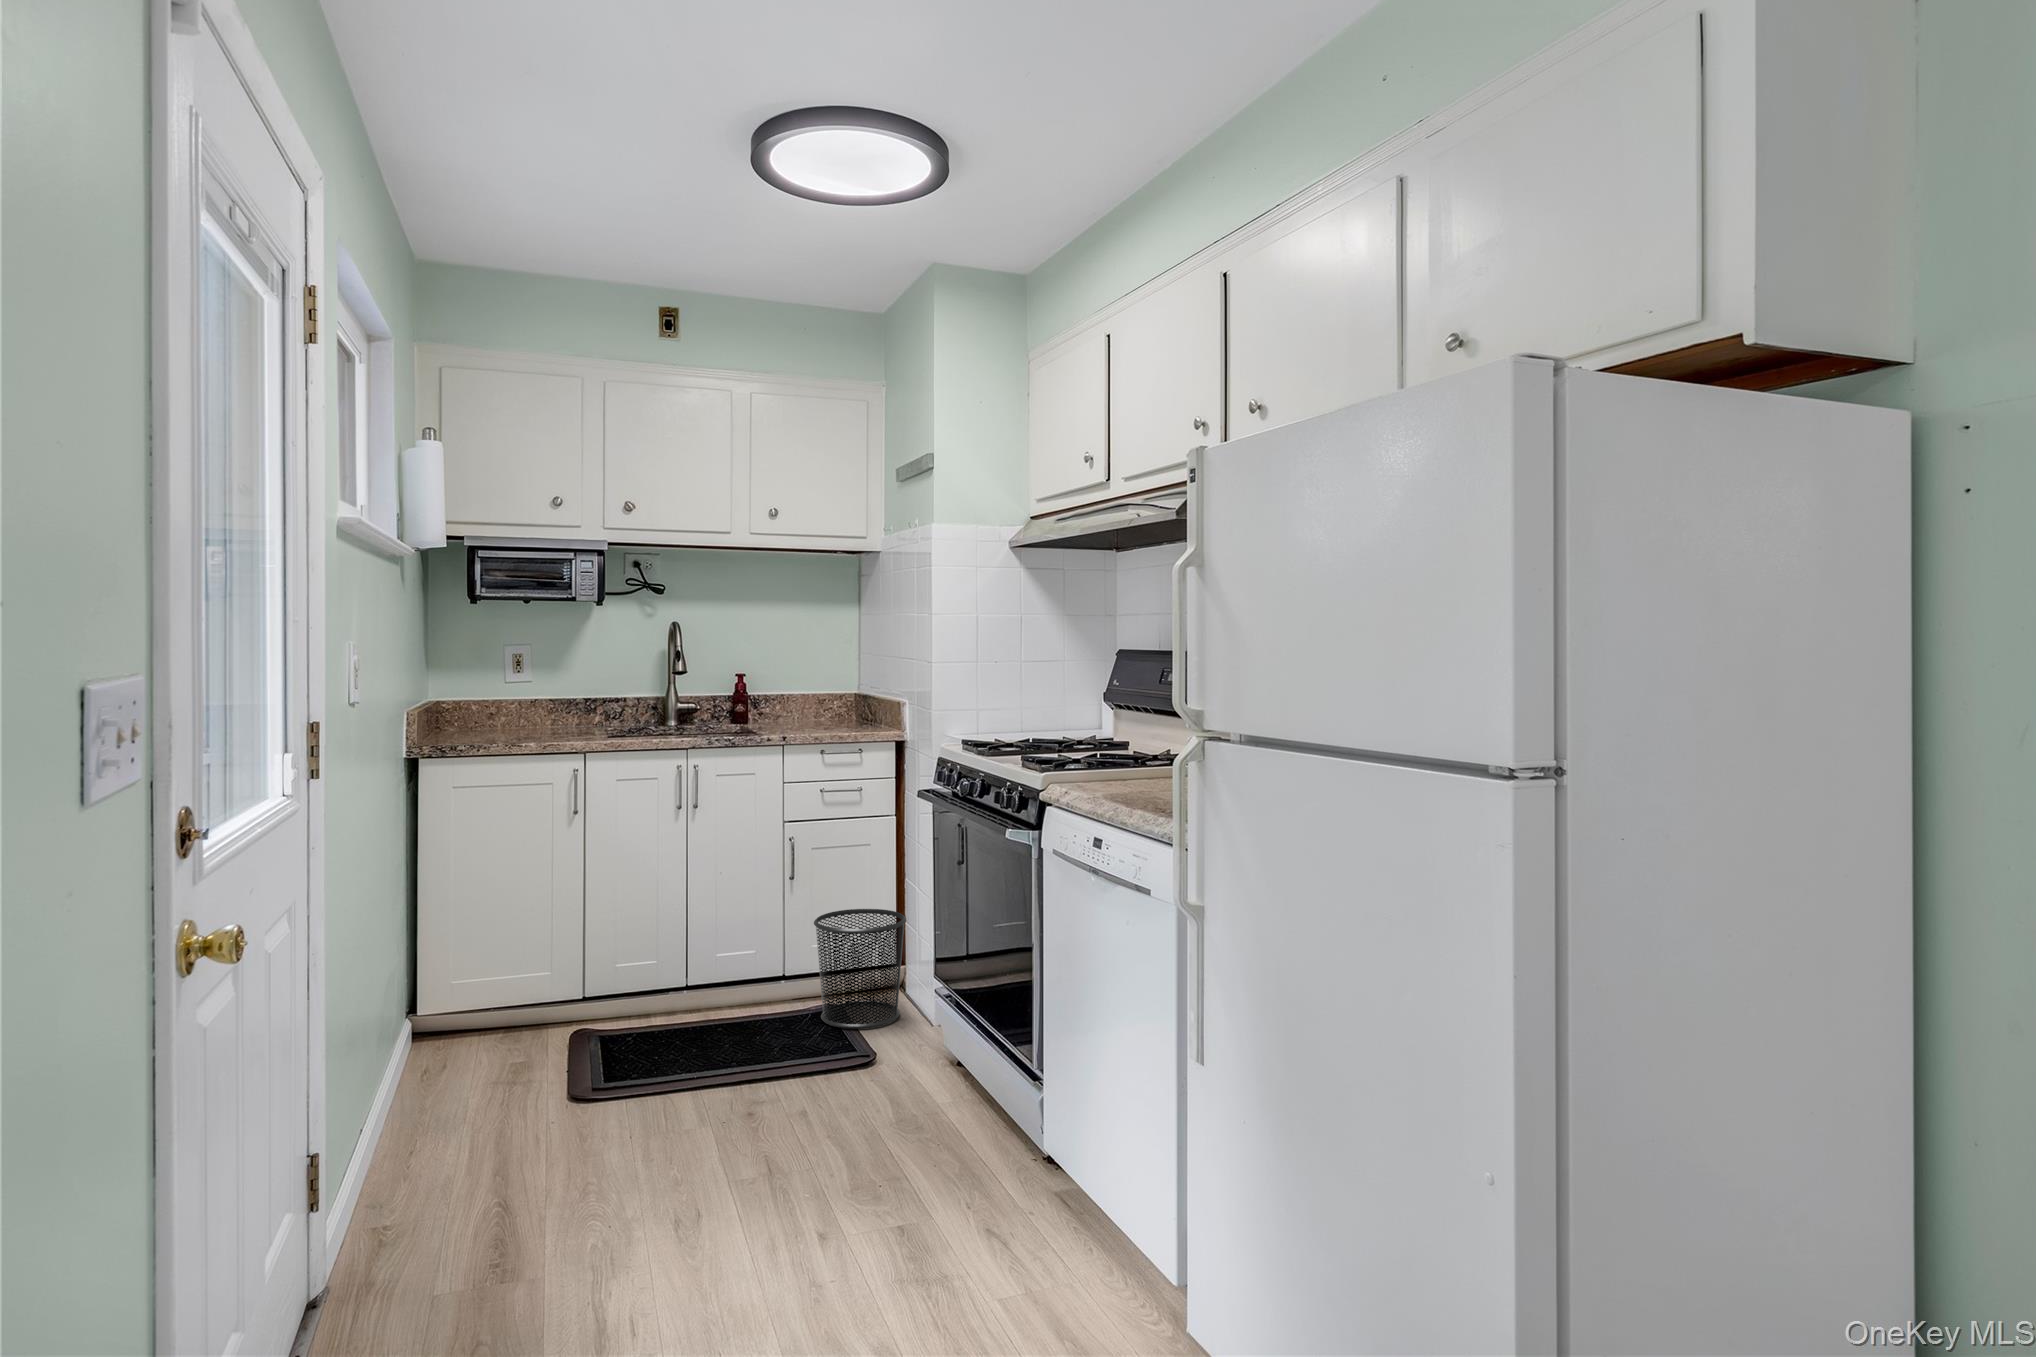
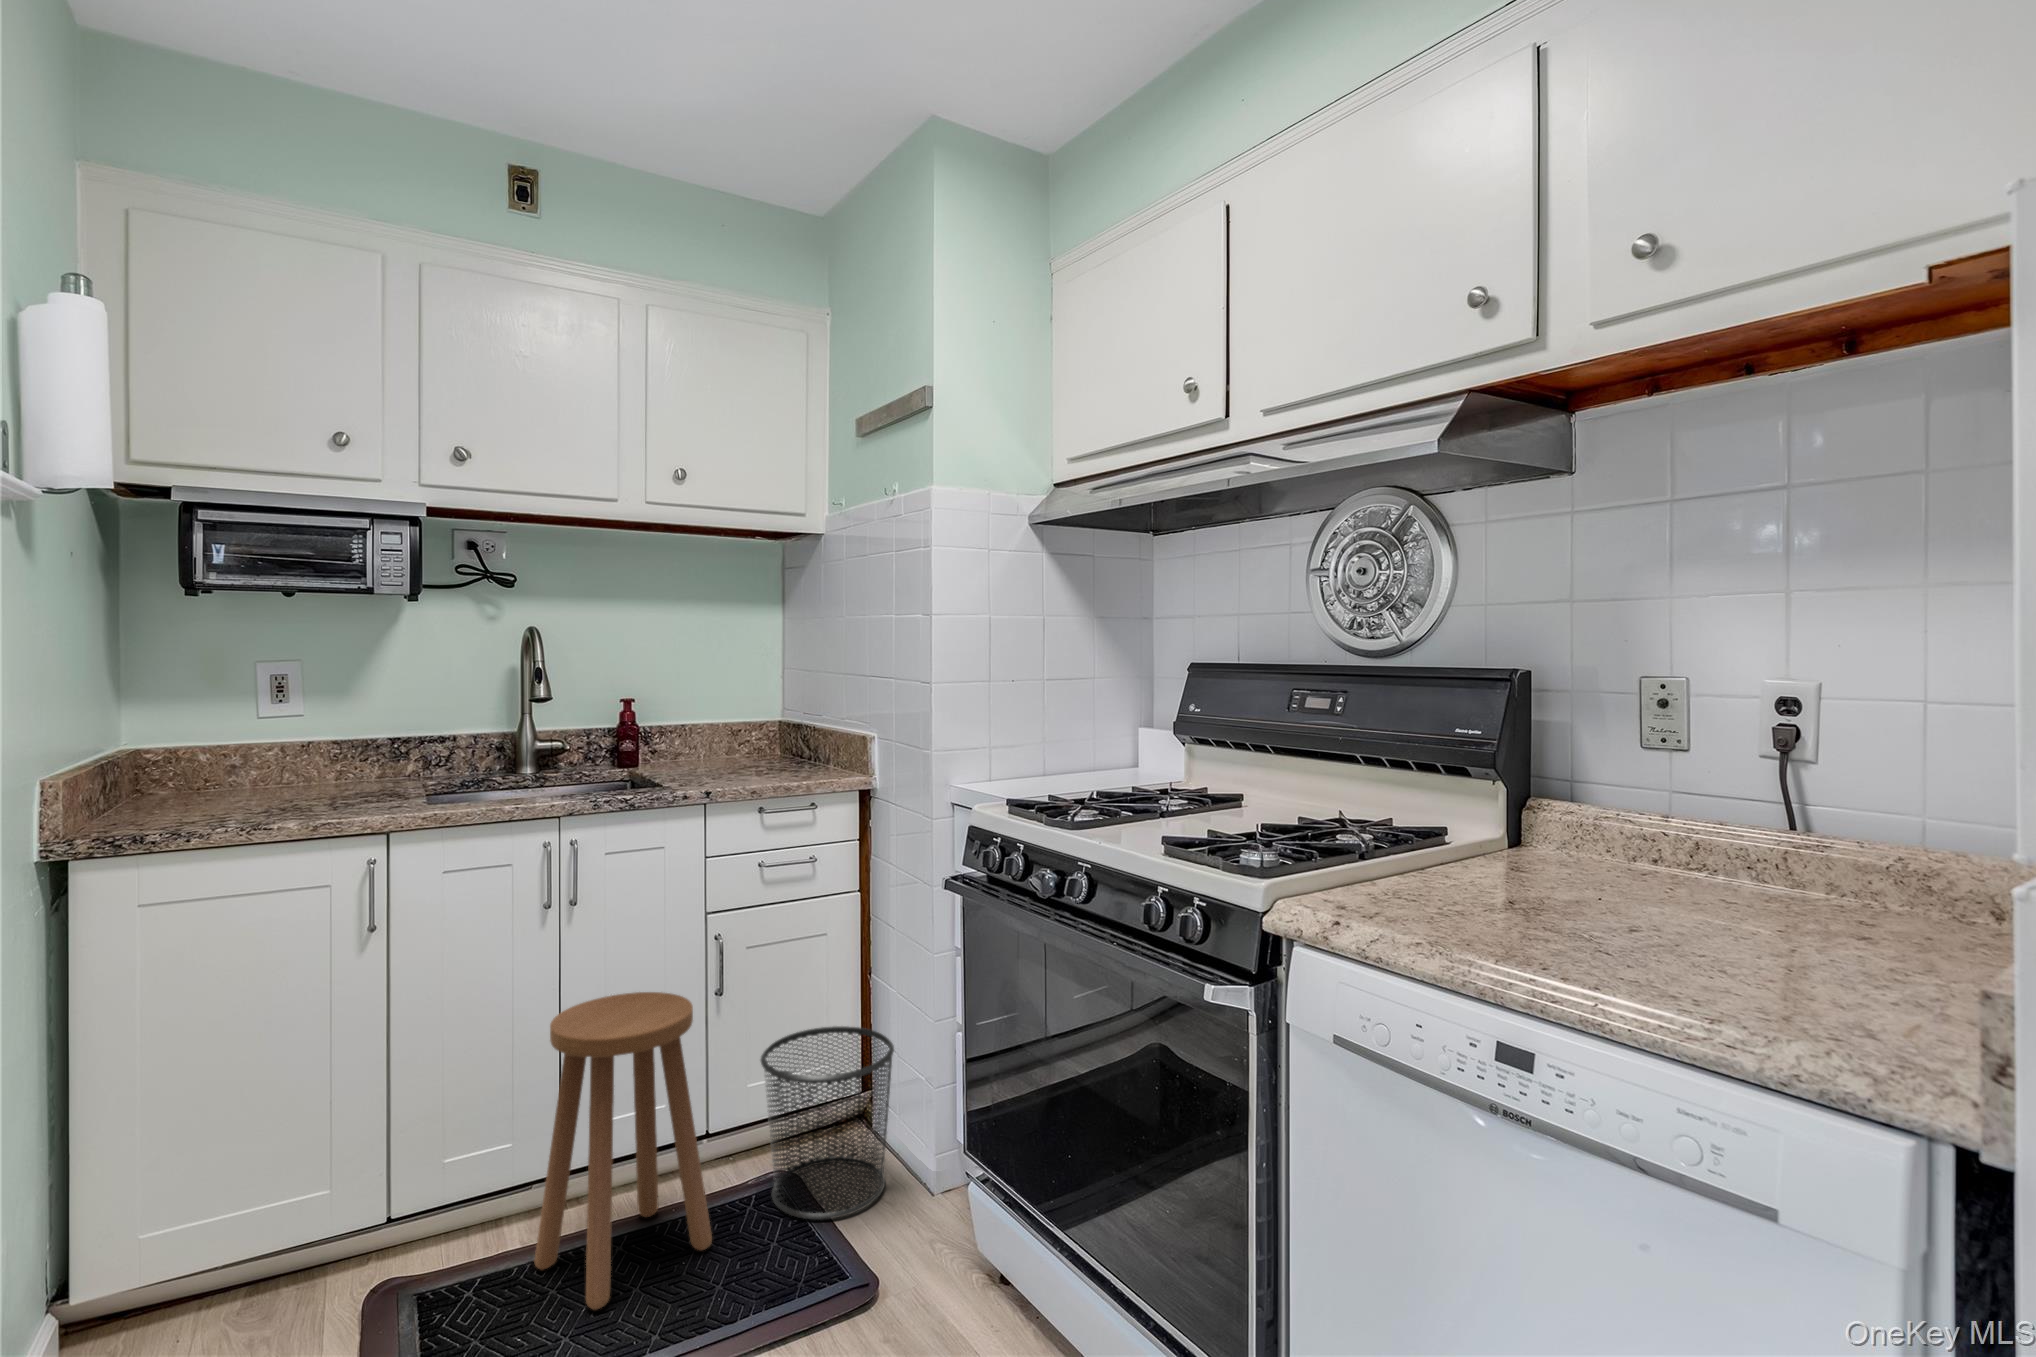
stool: none [667,867,776,1051] -> present [534,992,712,1309]

